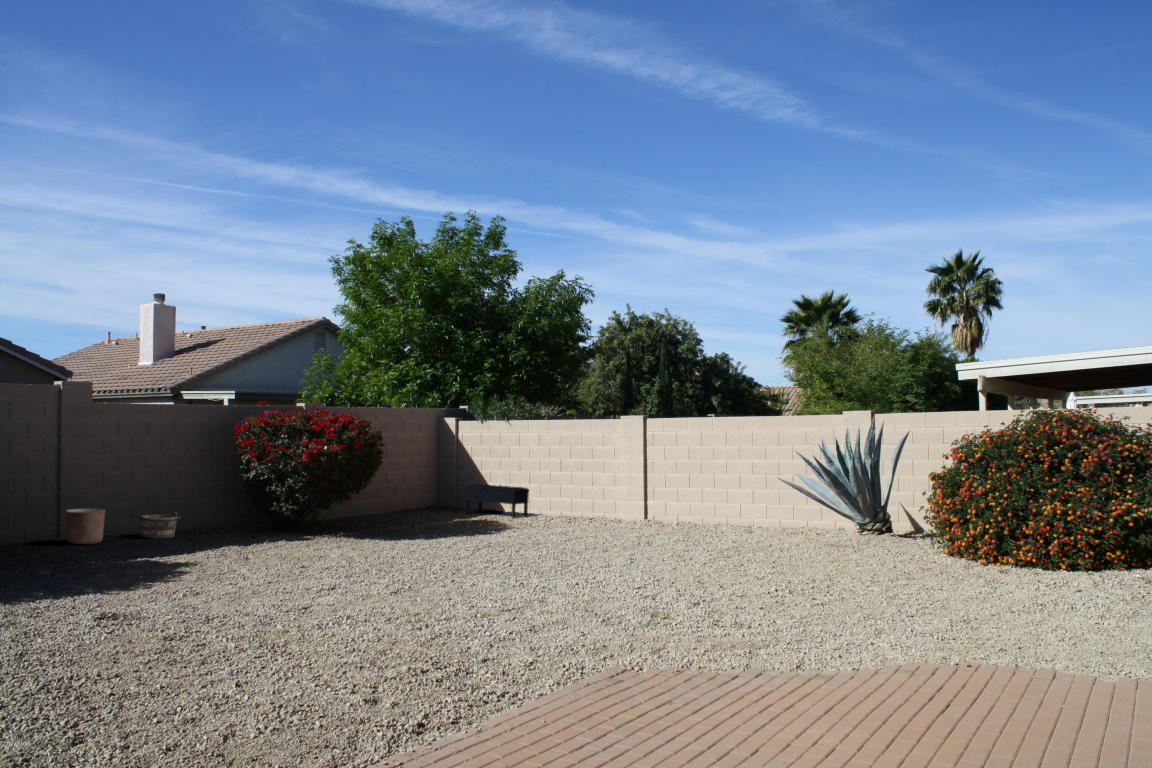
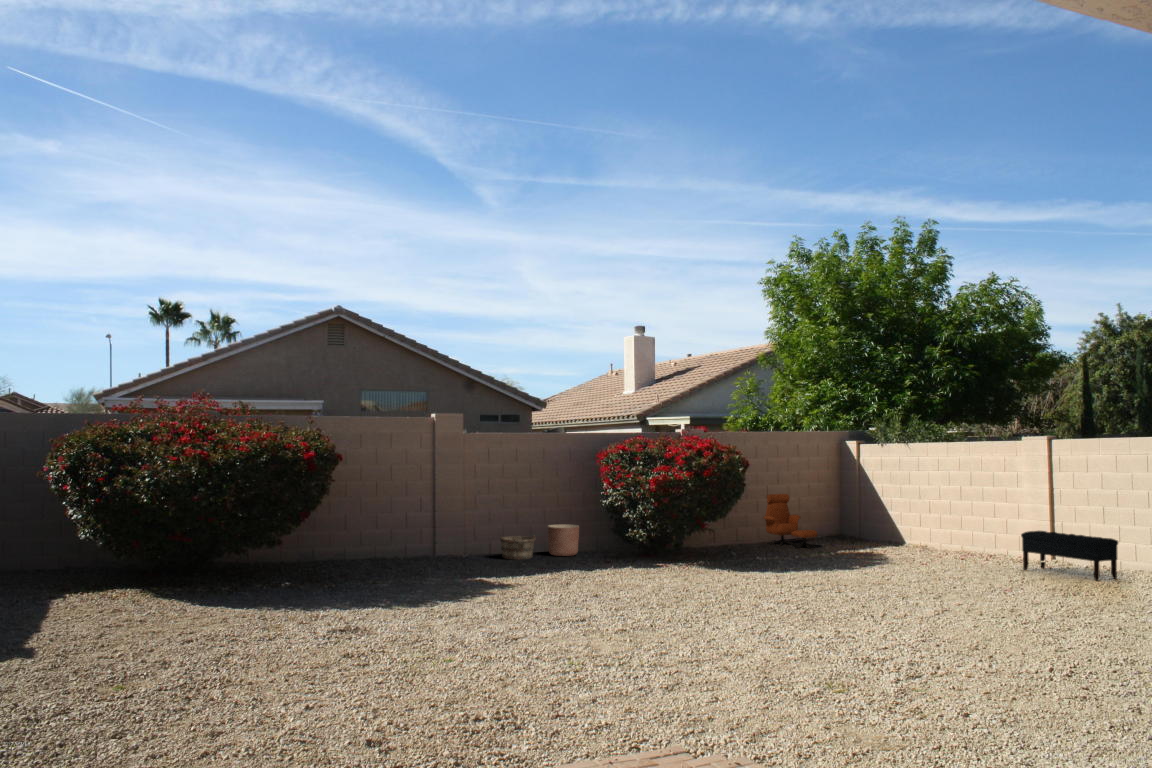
lounge chair: none [381,468,434,519] -> present [763,494,818,549]
bench: present [465,484,529,518] -> present [1021,531,1118,581]
planter: present [66,509,105,544] -> present [548,524,579,556]

